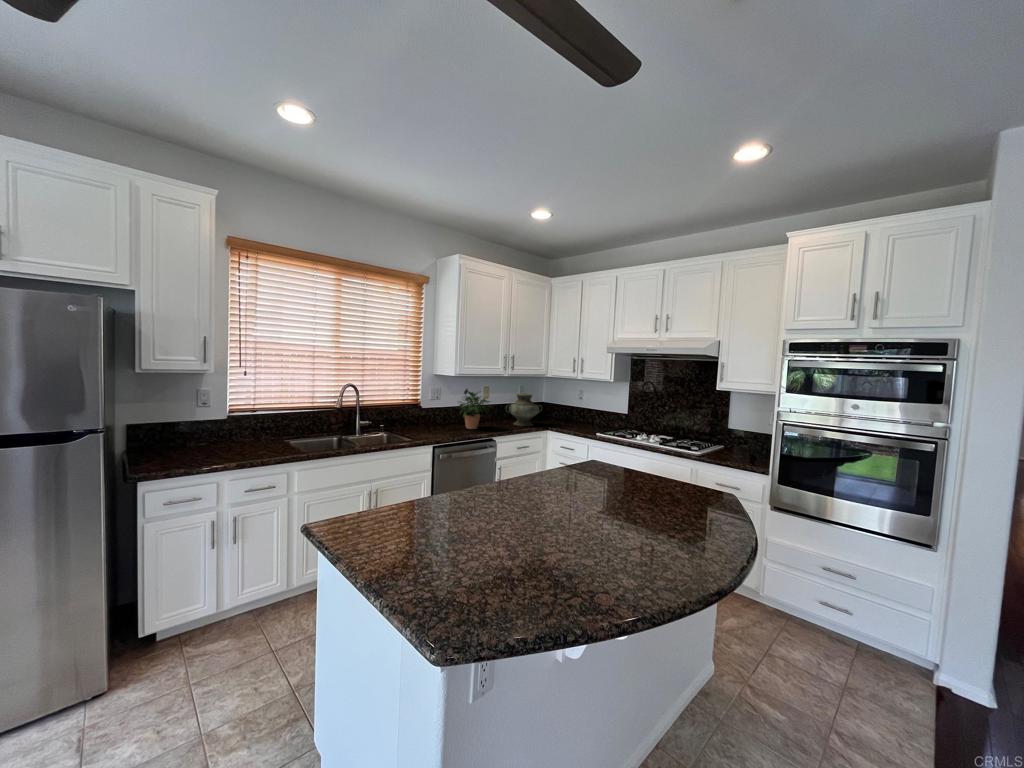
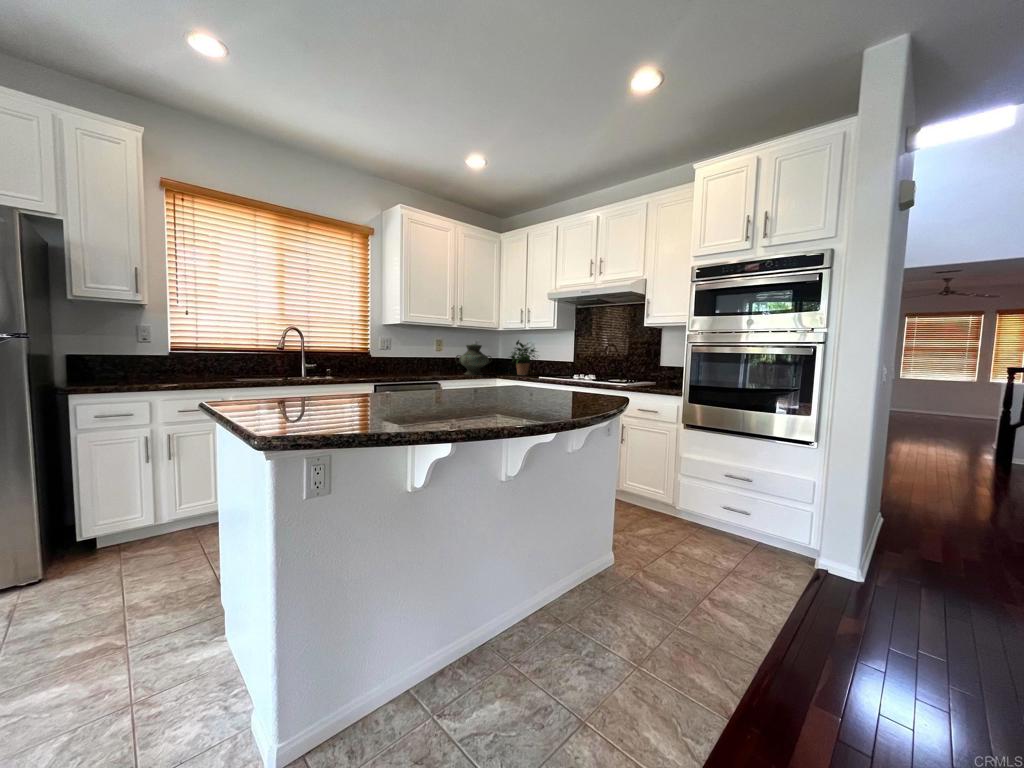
potted plant: present [459,389,490,429] -> present [510,340,536,375]

